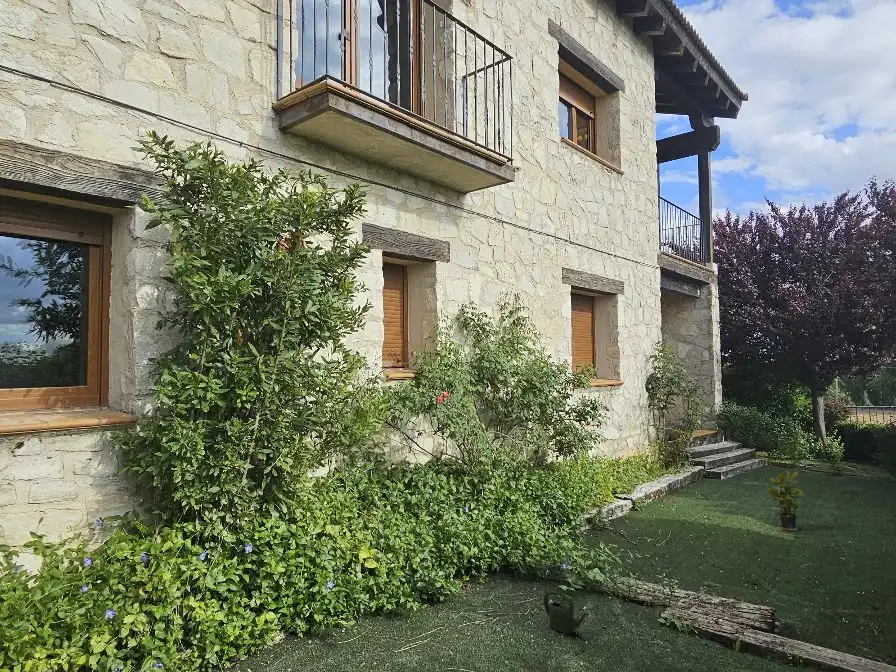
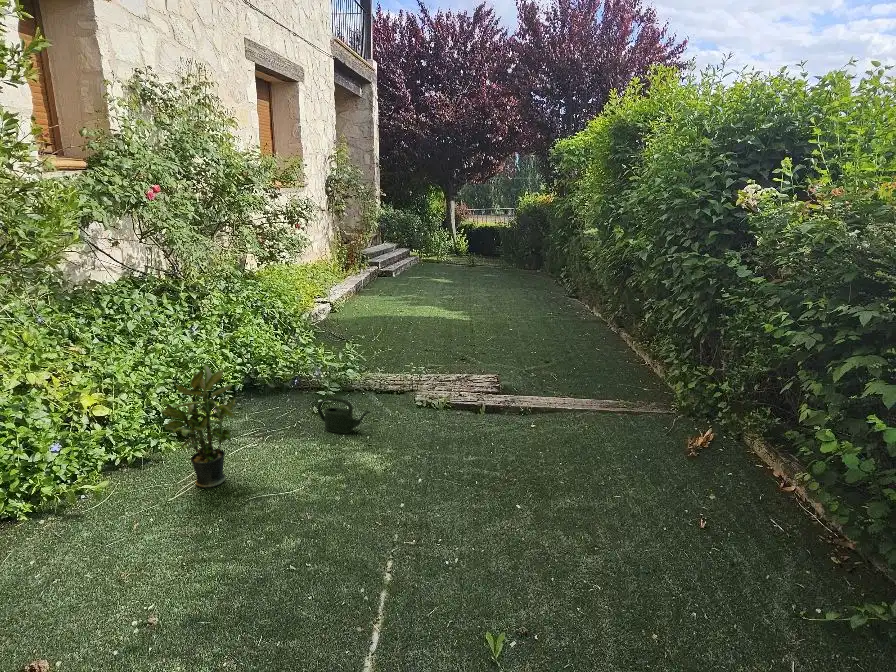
potted plant: present [767,470,804,531] -> present [162,364,235,488]

